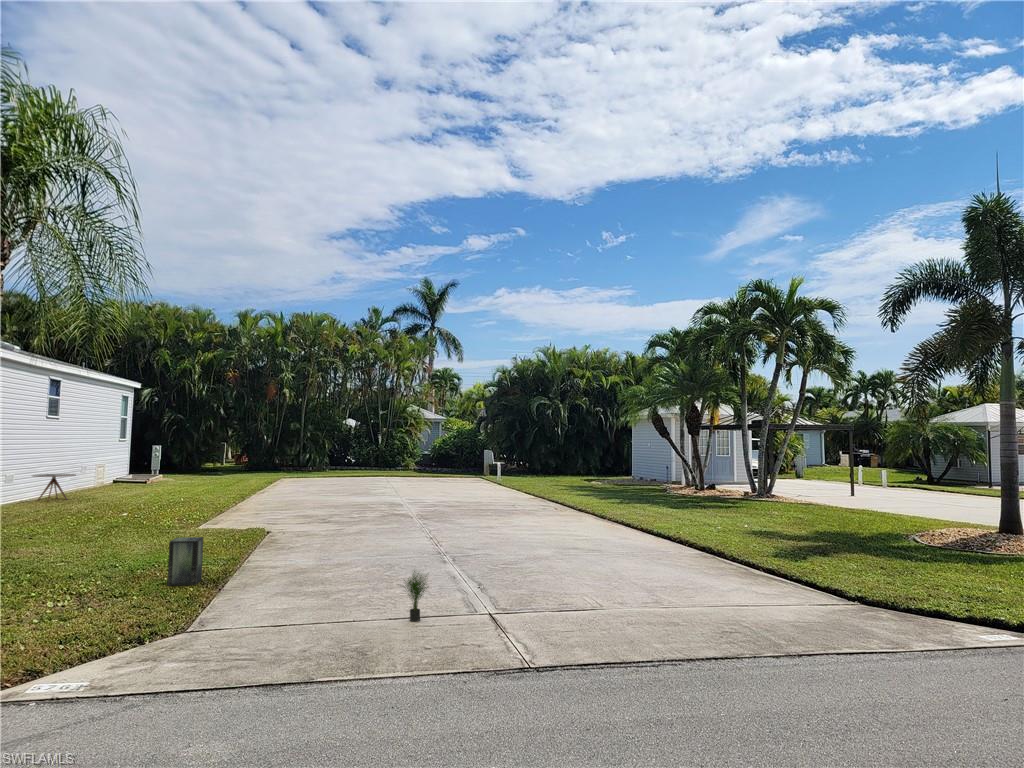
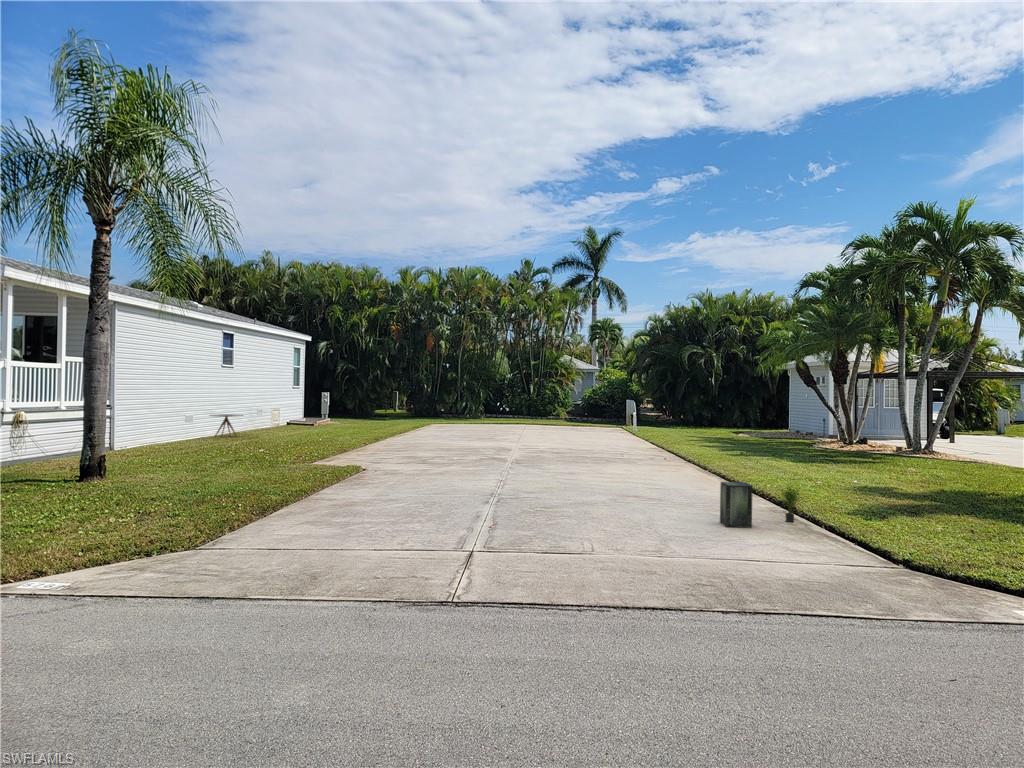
storage box: present [167,537,203,586] -> present [720,482,753,528]
potted plant: present [407,571,427,621] -> present [782,485,799,522]

